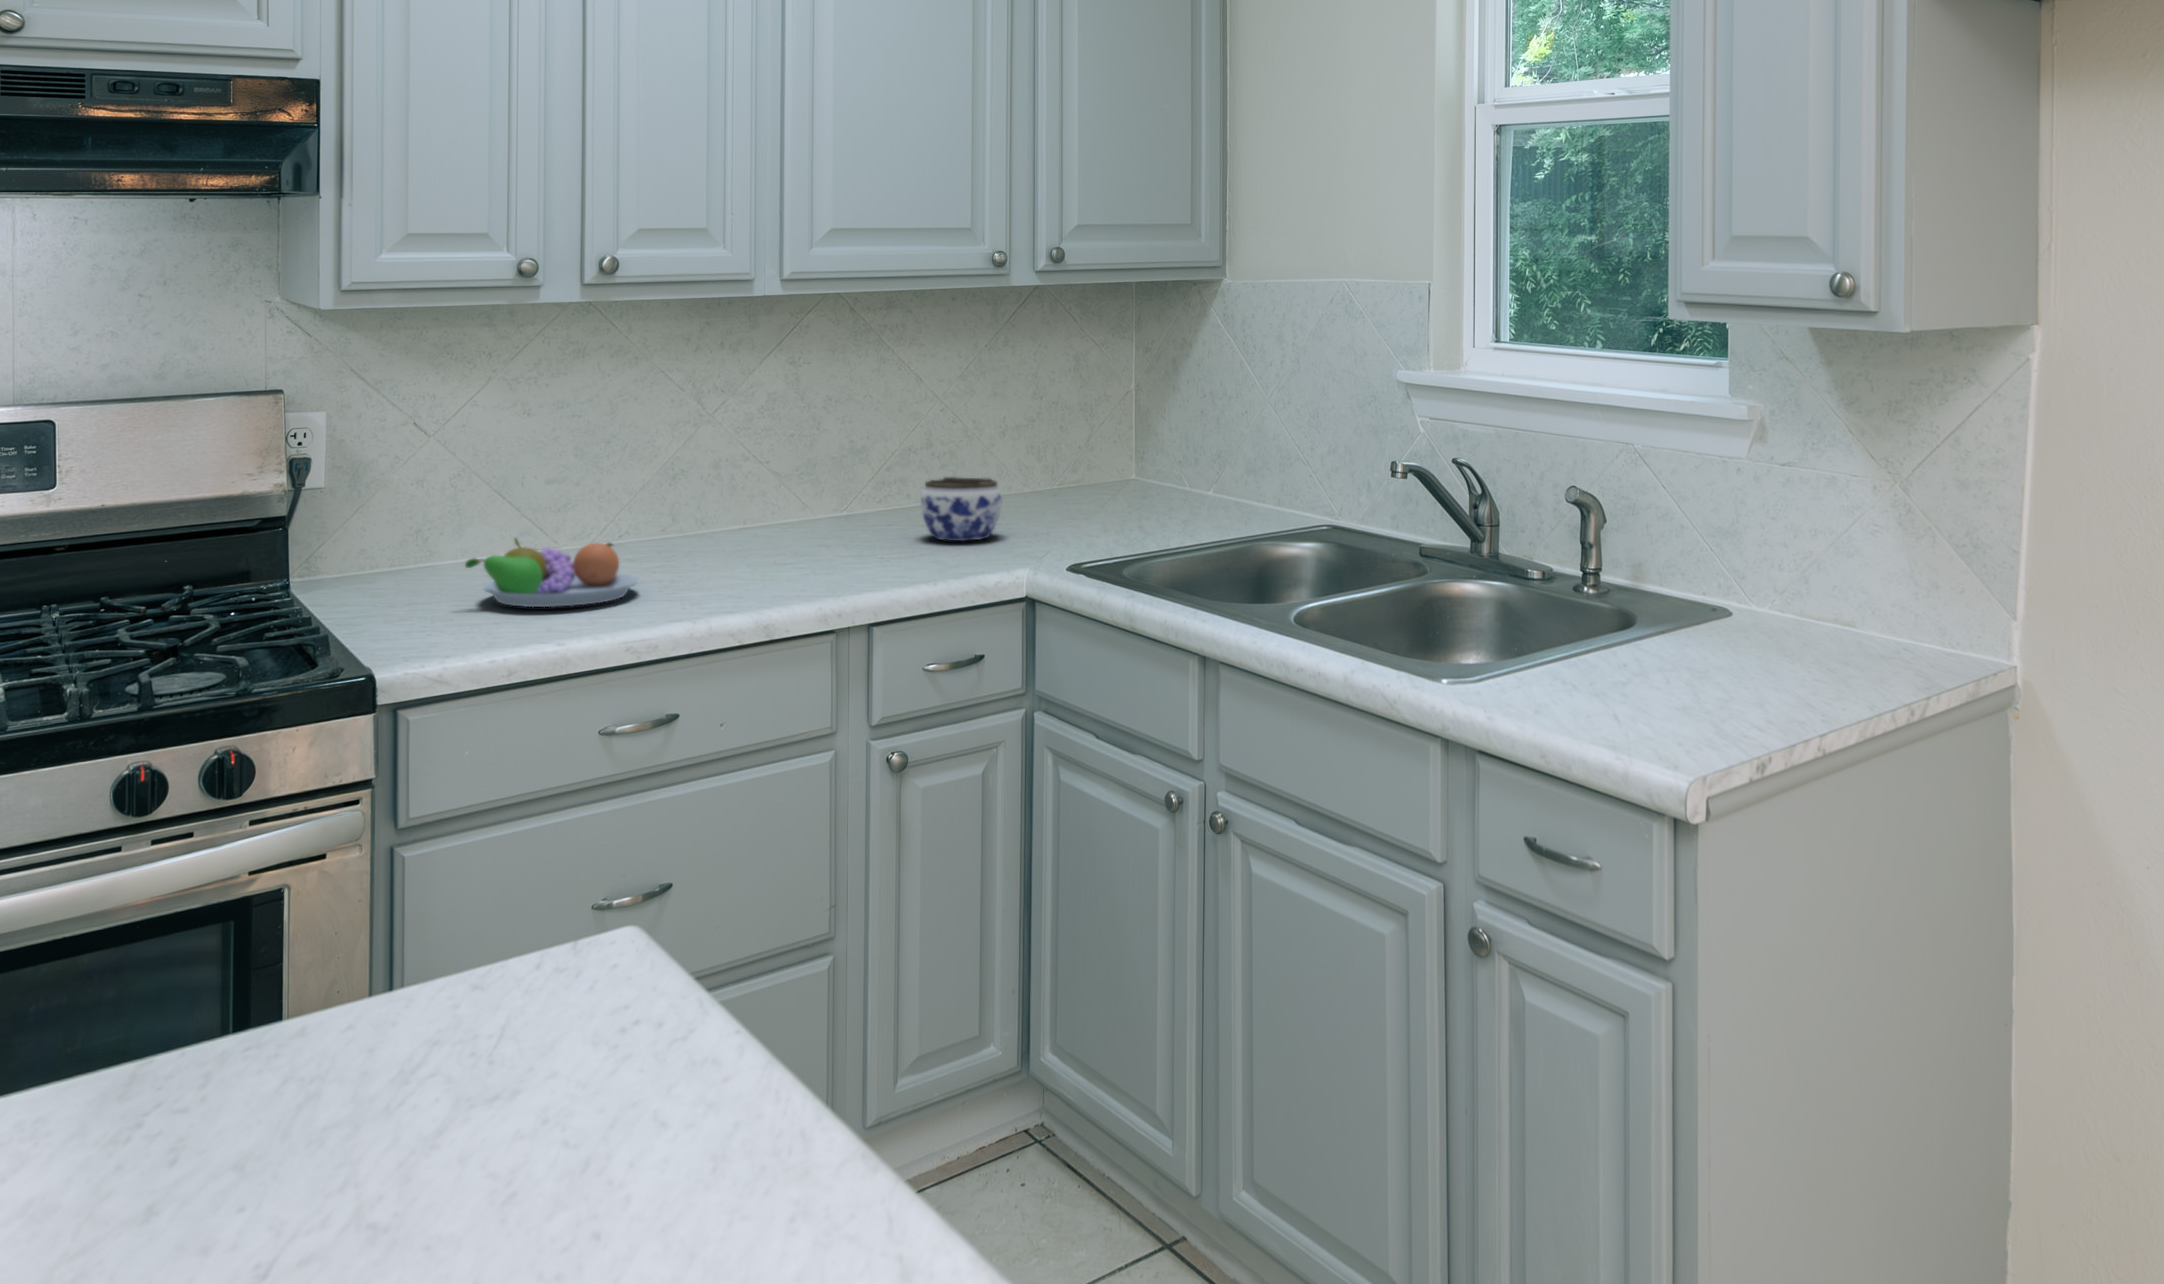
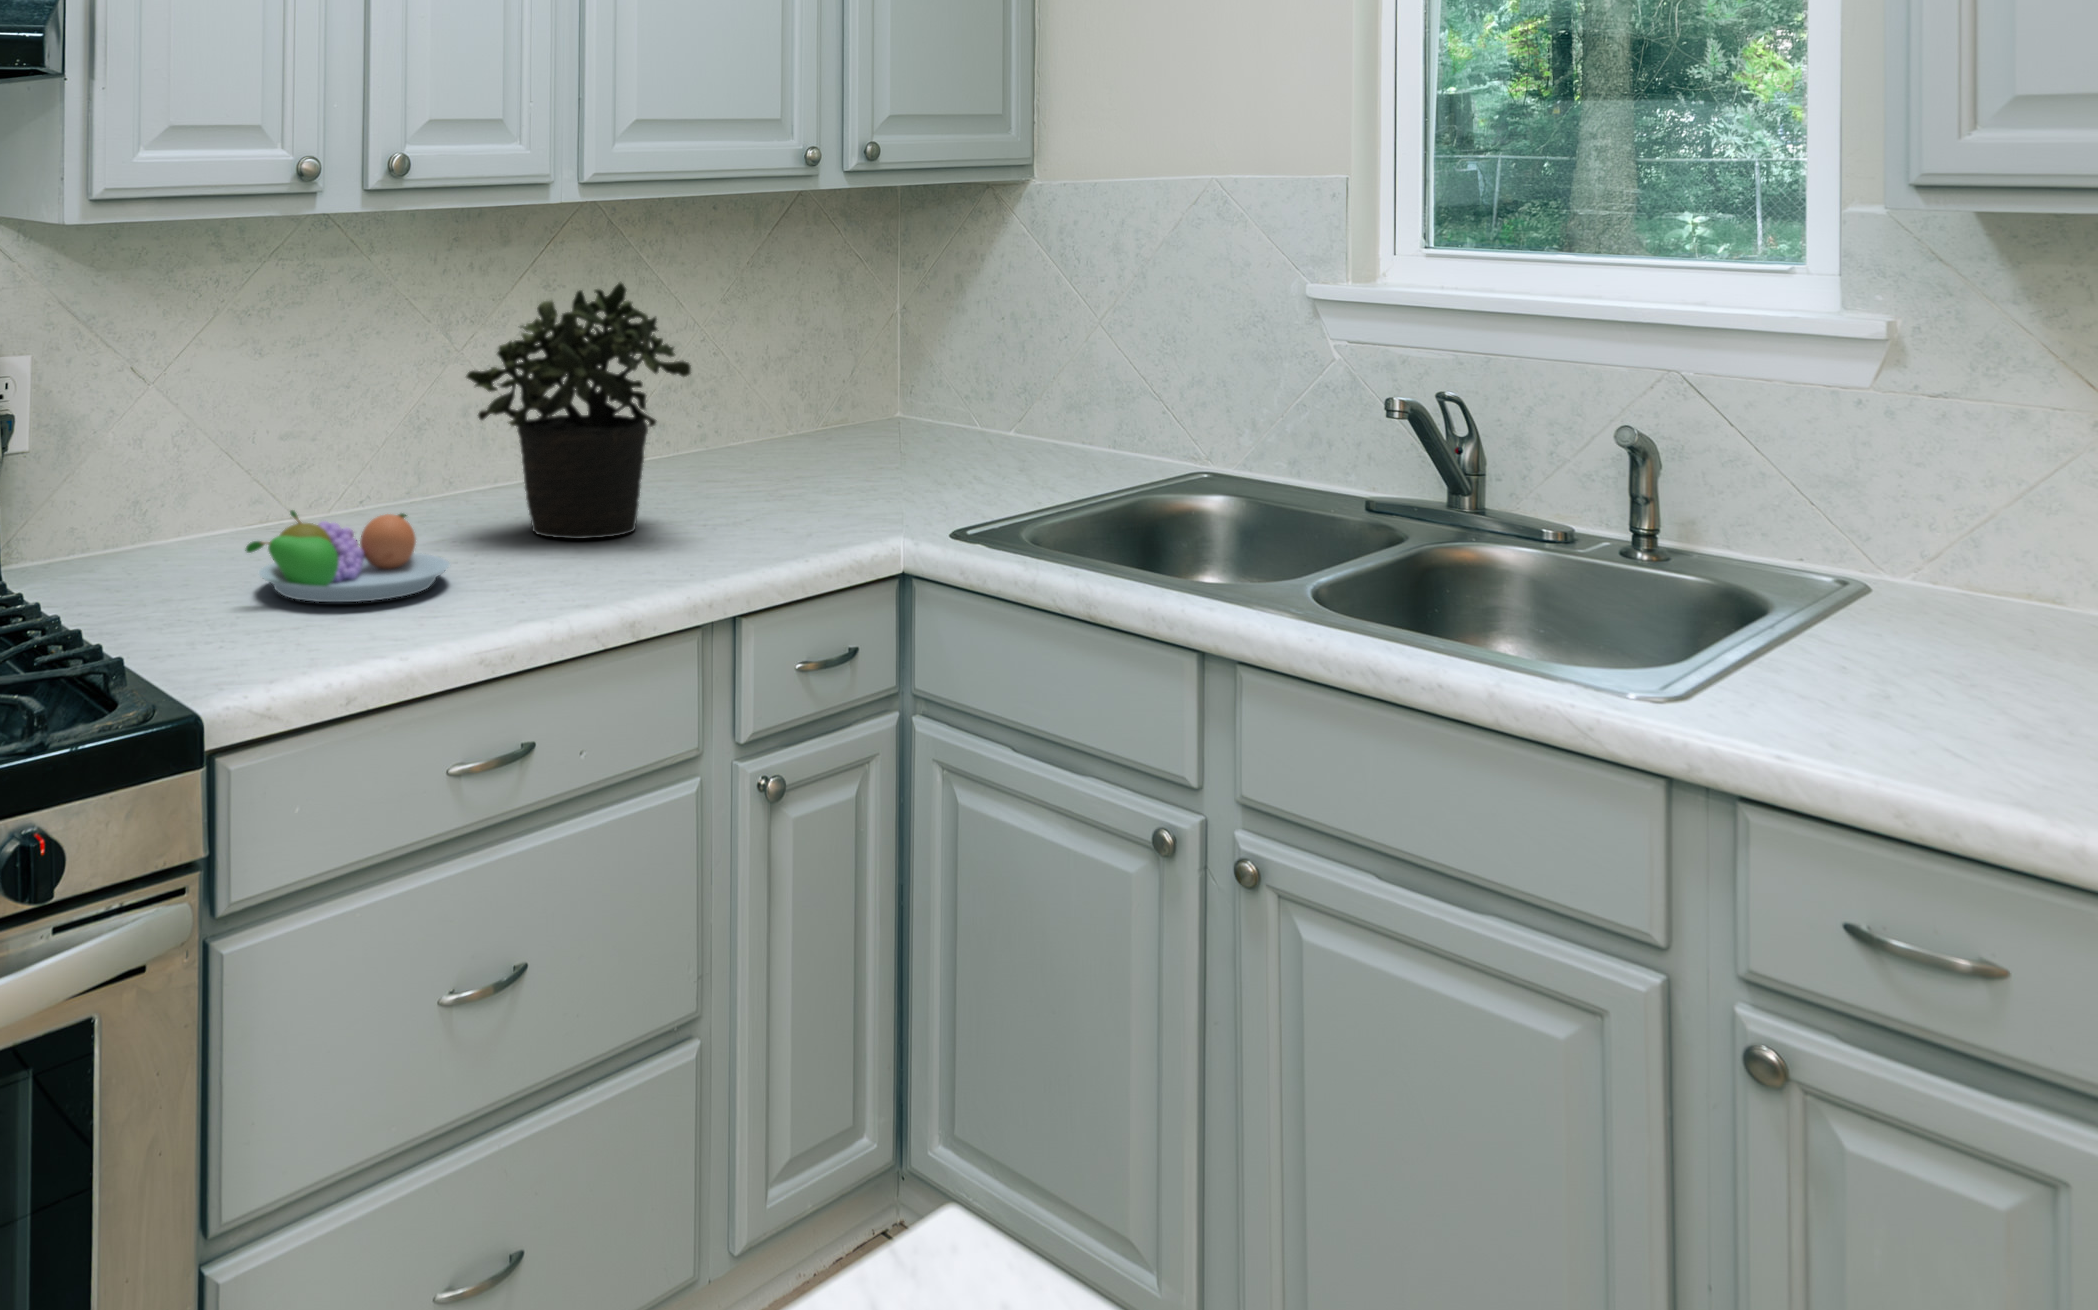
potted plant: none [679,361,860,568] -> present [466,282,691,539]
jar: present [921,477,1002,541] -> none [717,419,813,497]

